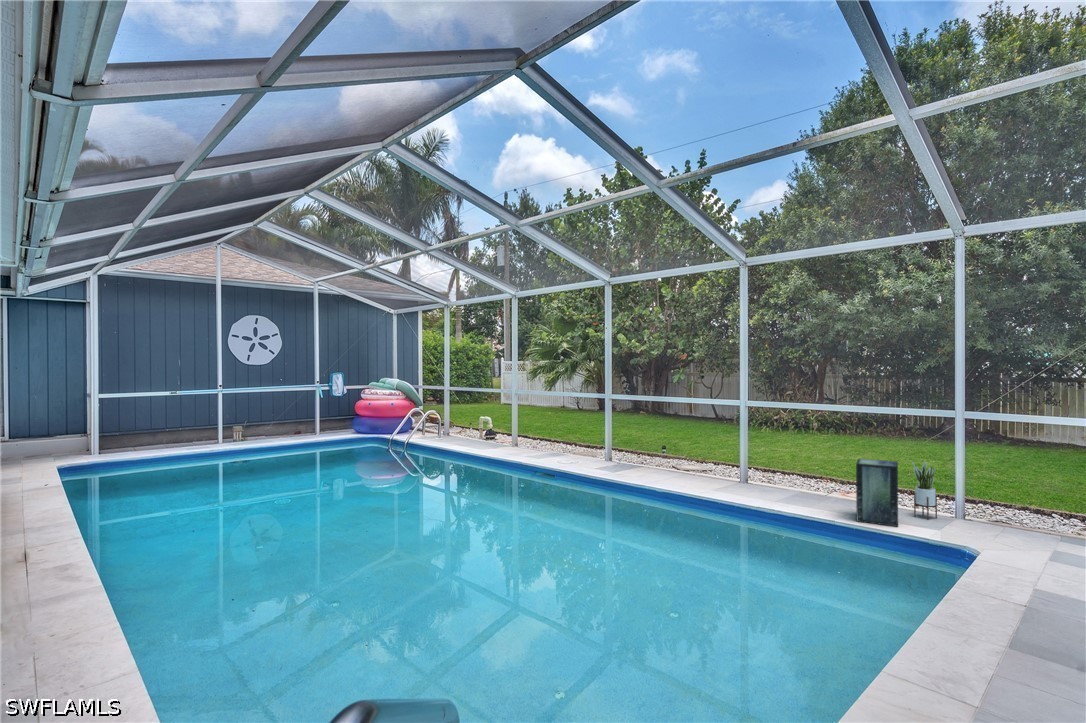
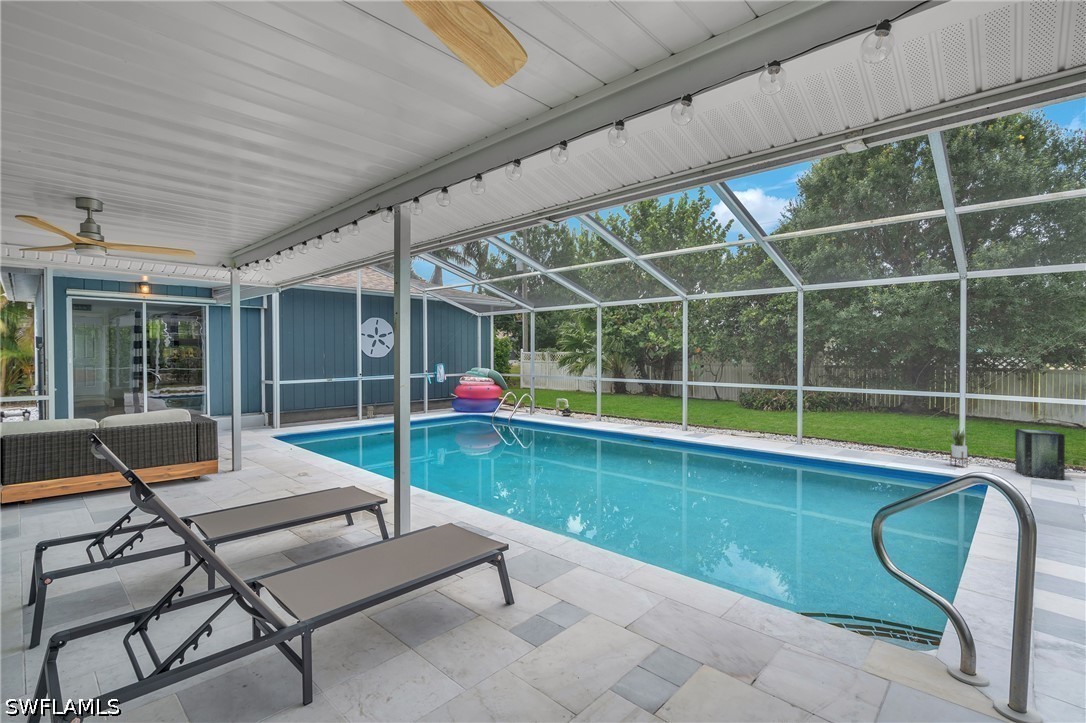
storage box: present [856,459,898,527] -> present [1015,429,1065,480]

